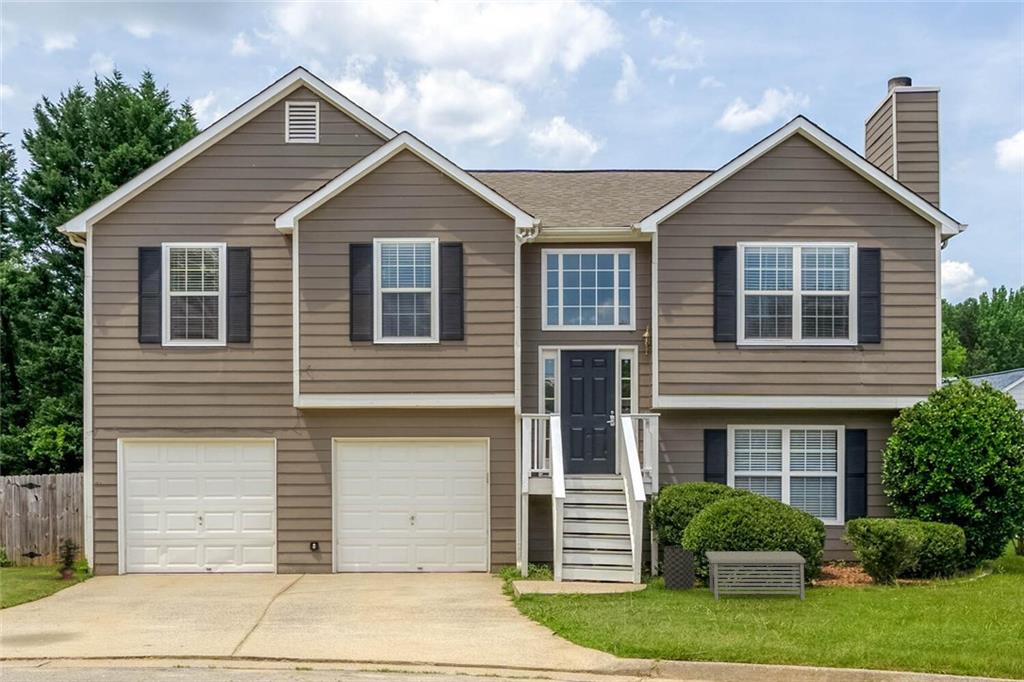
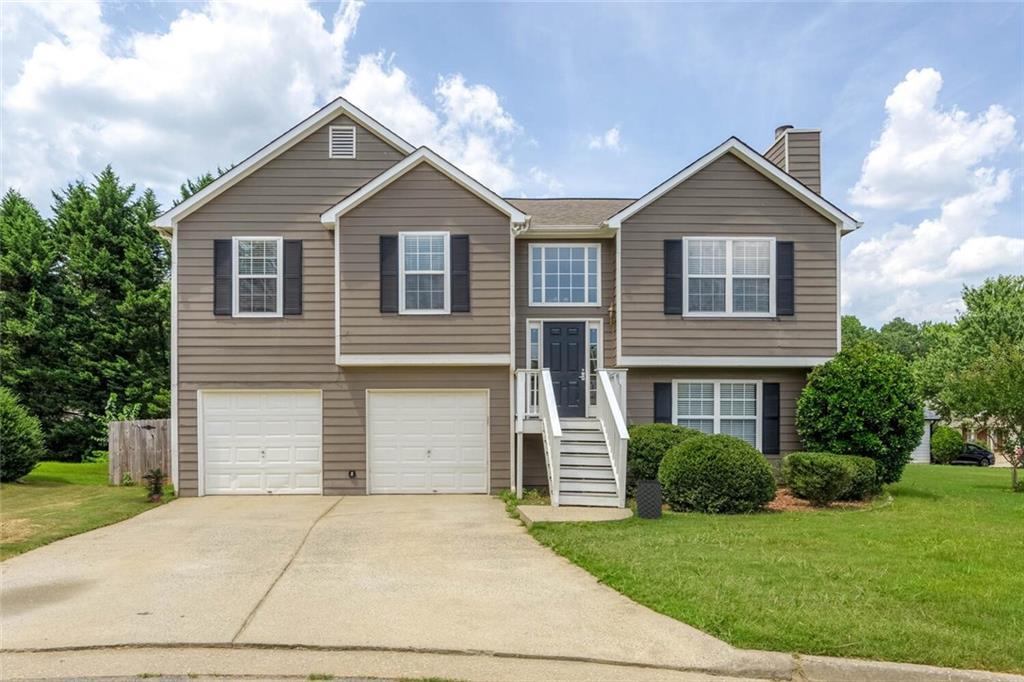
storage bench: present [706,551,806,600] -> none [675,488,770,535]

